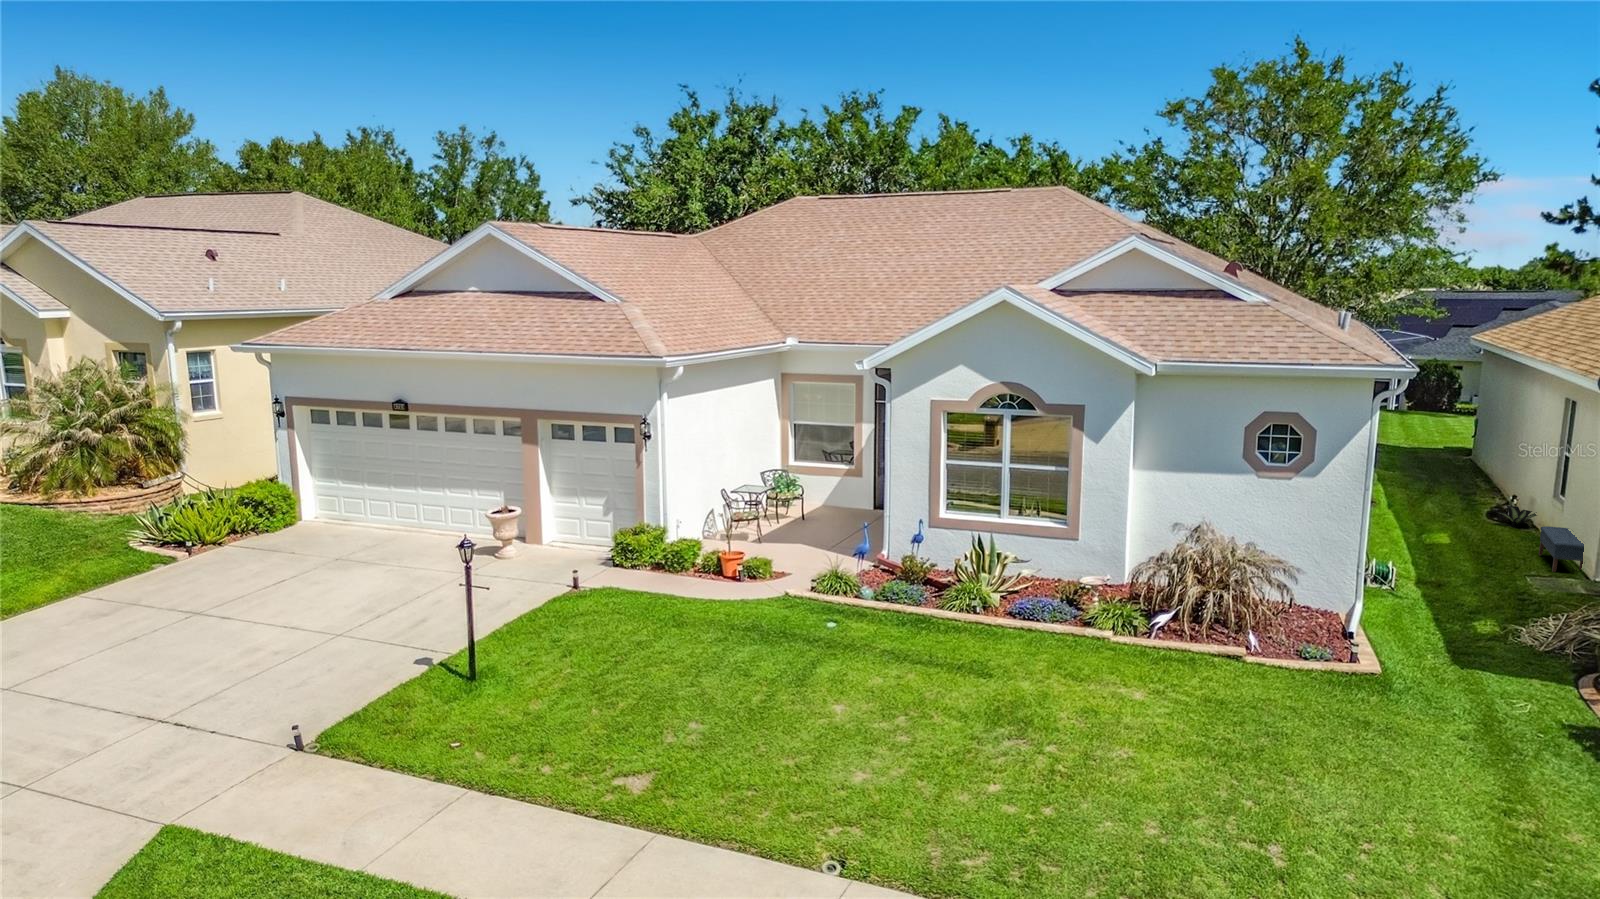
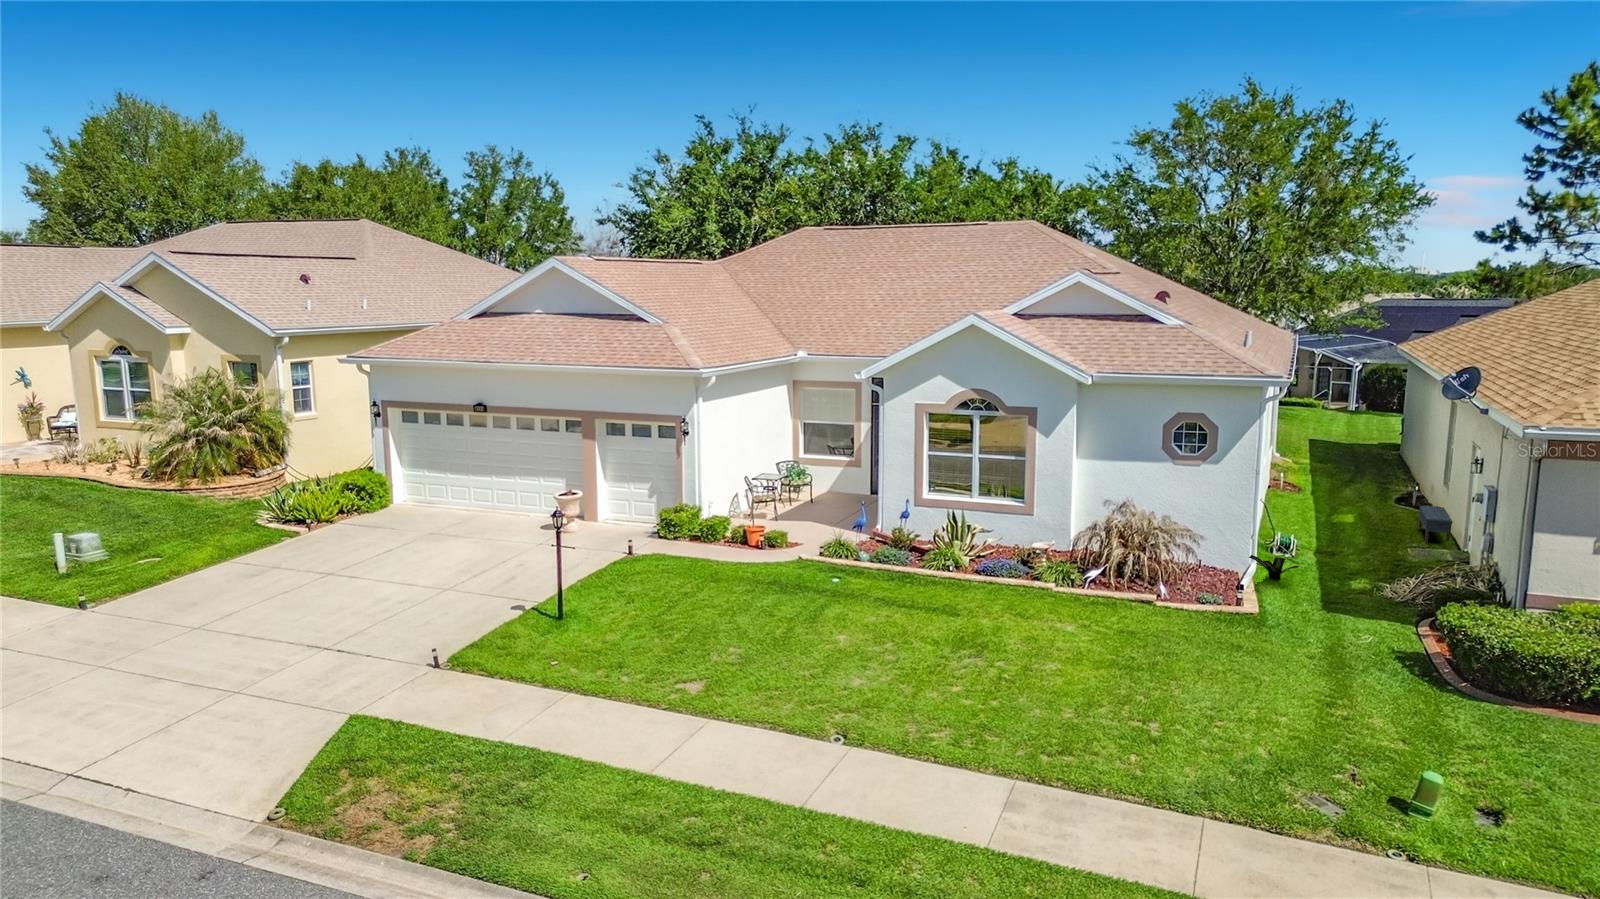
potted plant: present [1496,506,1537,528] -> present [1249,555,1299,580]

